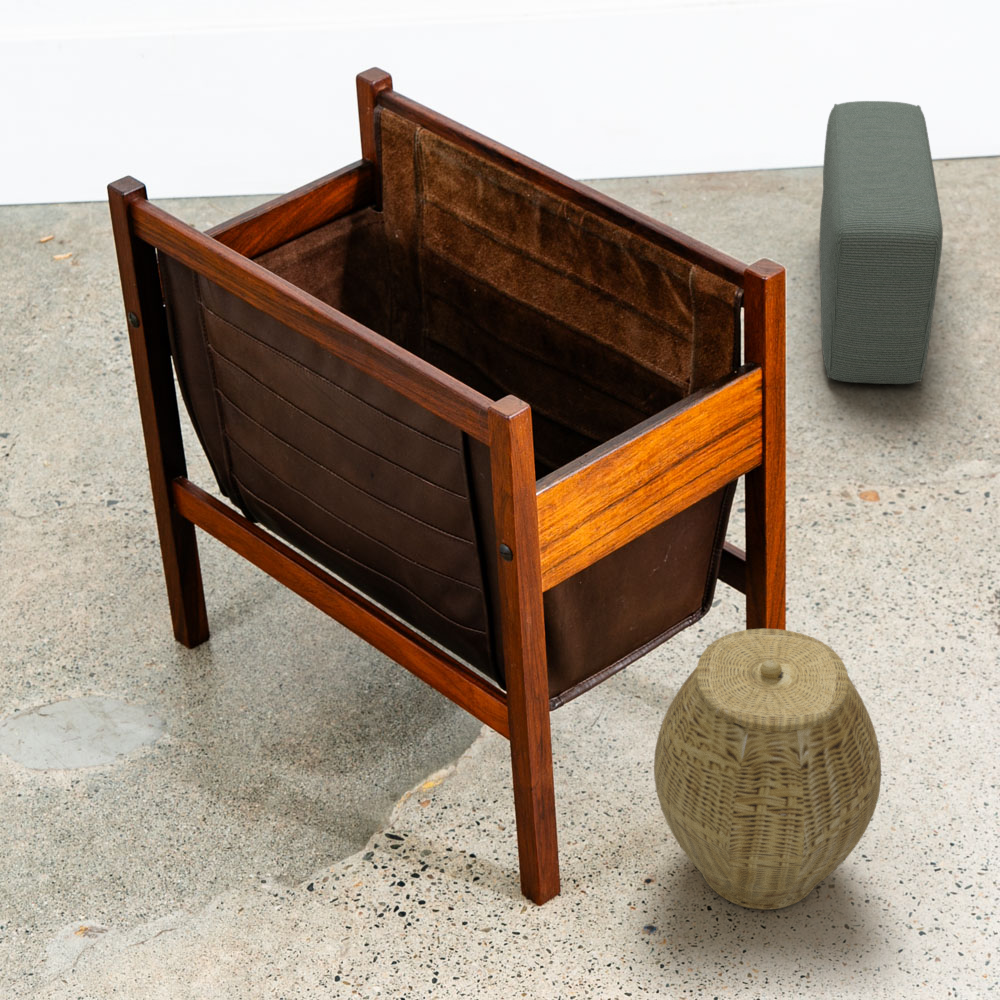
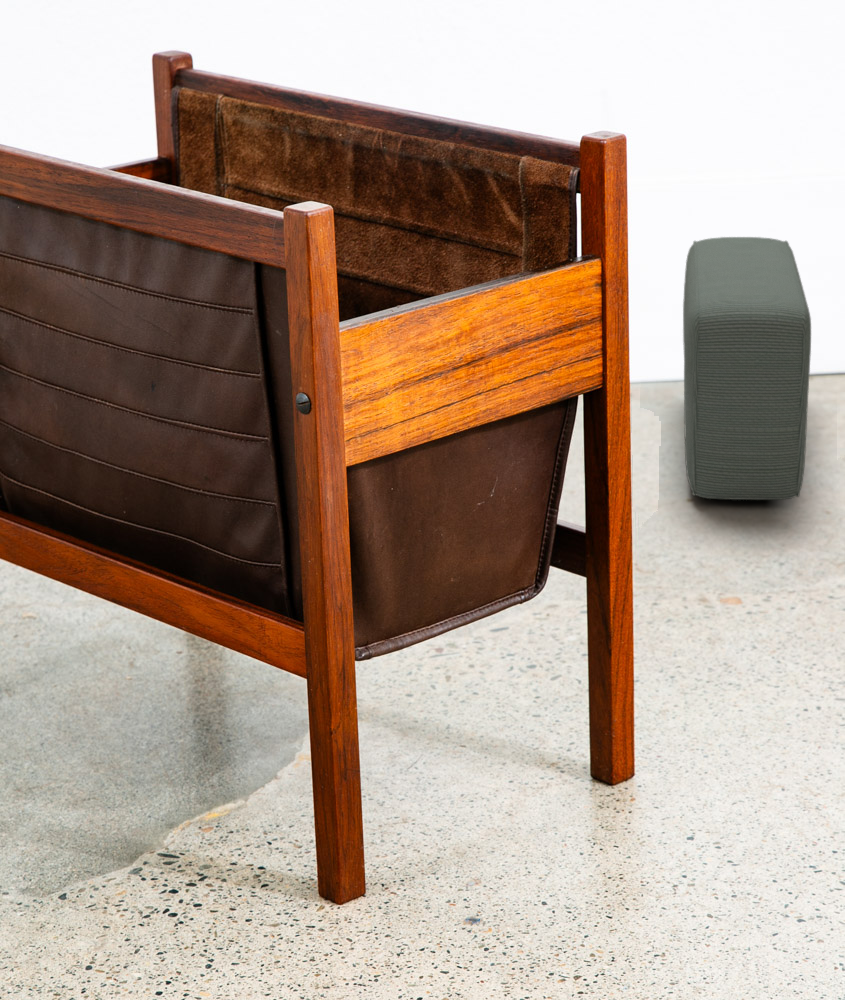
woven basket: present [654,629,881,910] -> none [476,560,741,904]

